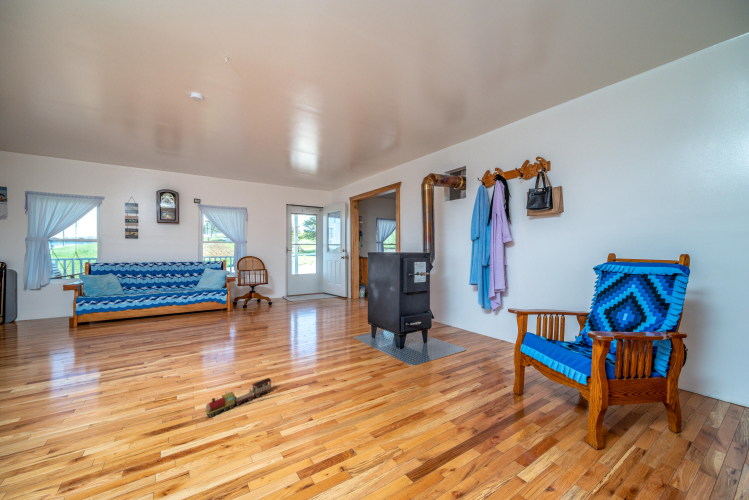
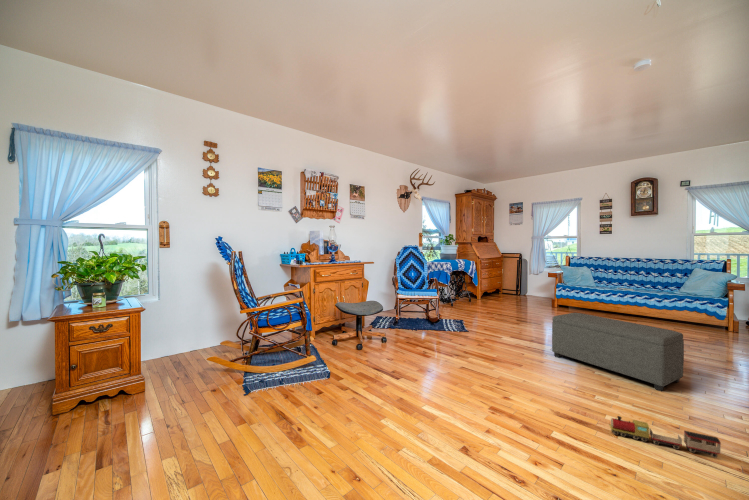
ottoman: none [107,316,227,379] -> present [552,313,684,391]

